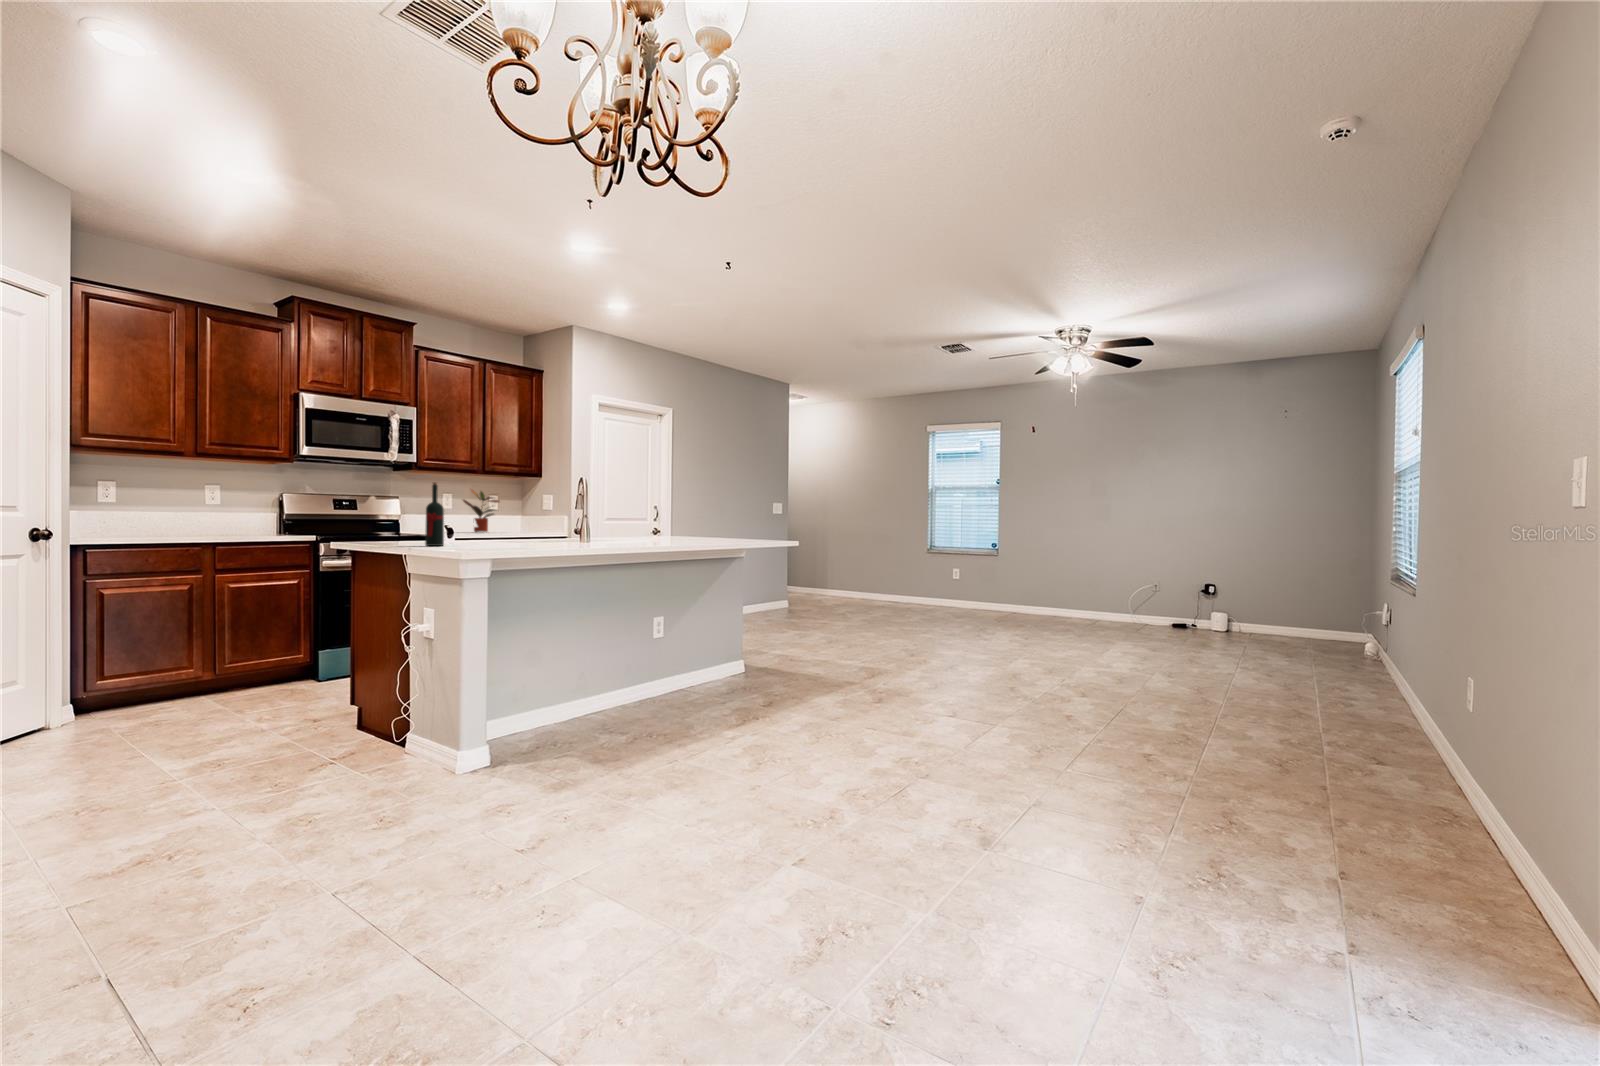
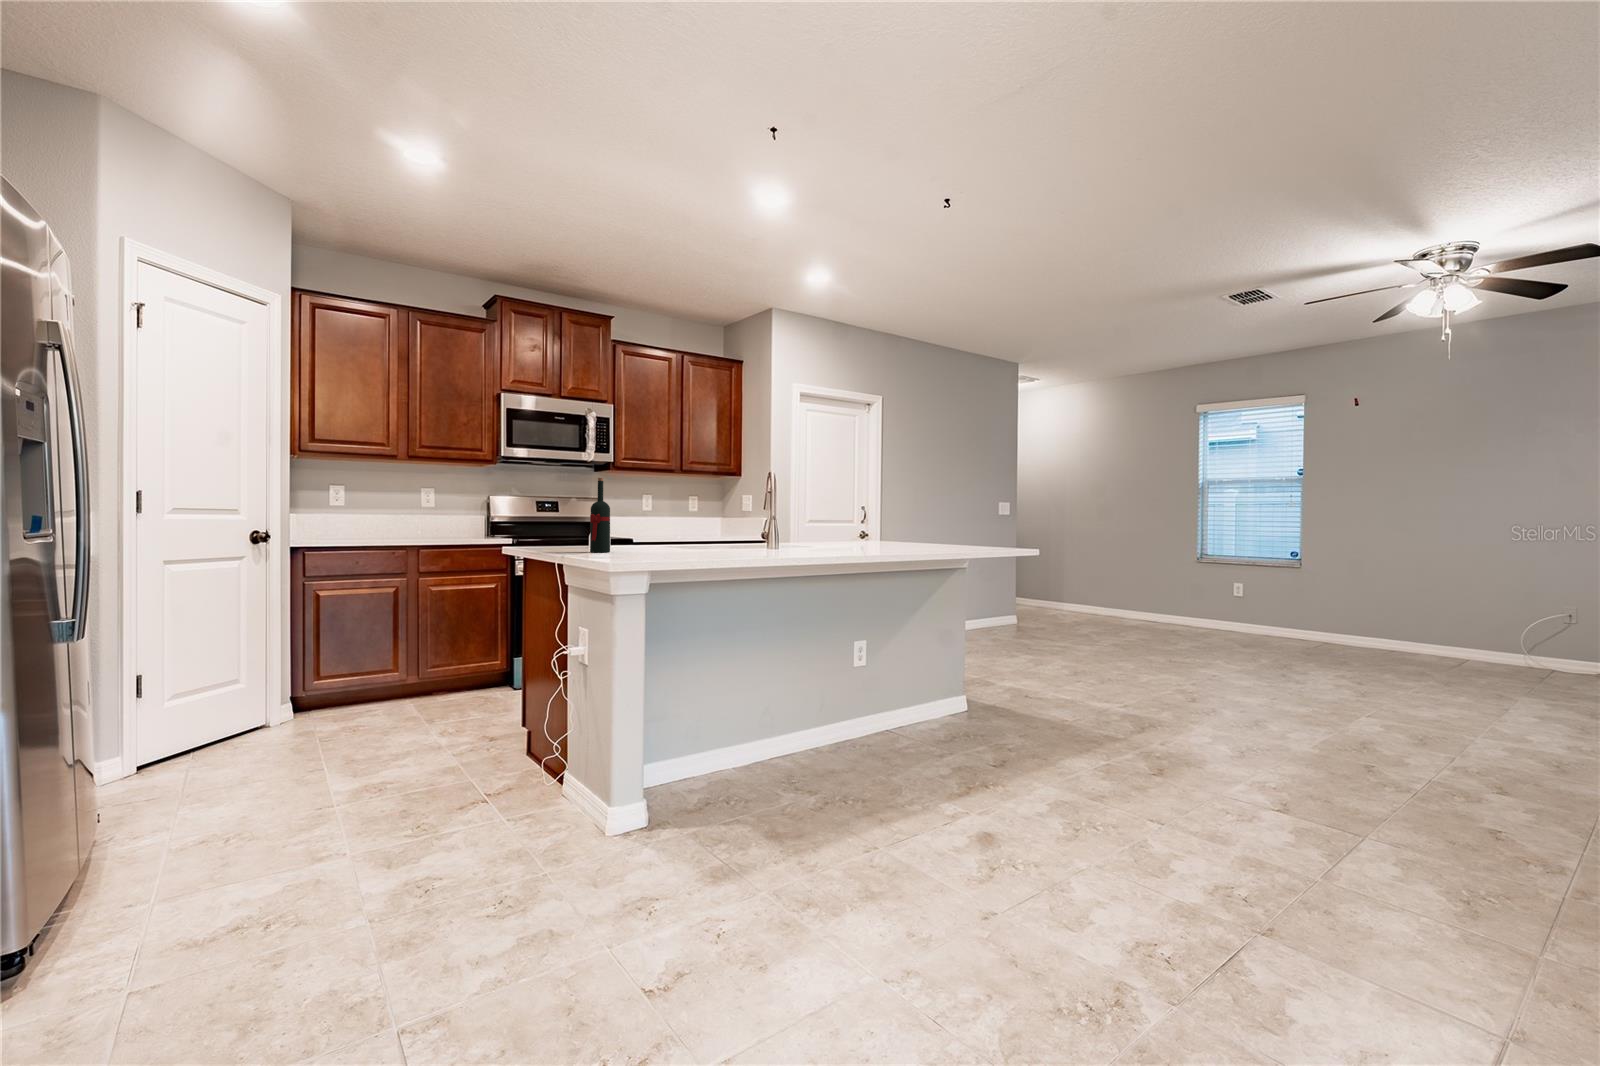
potted plant: present [463,490,499,532] -> none [662,489,701,536]

